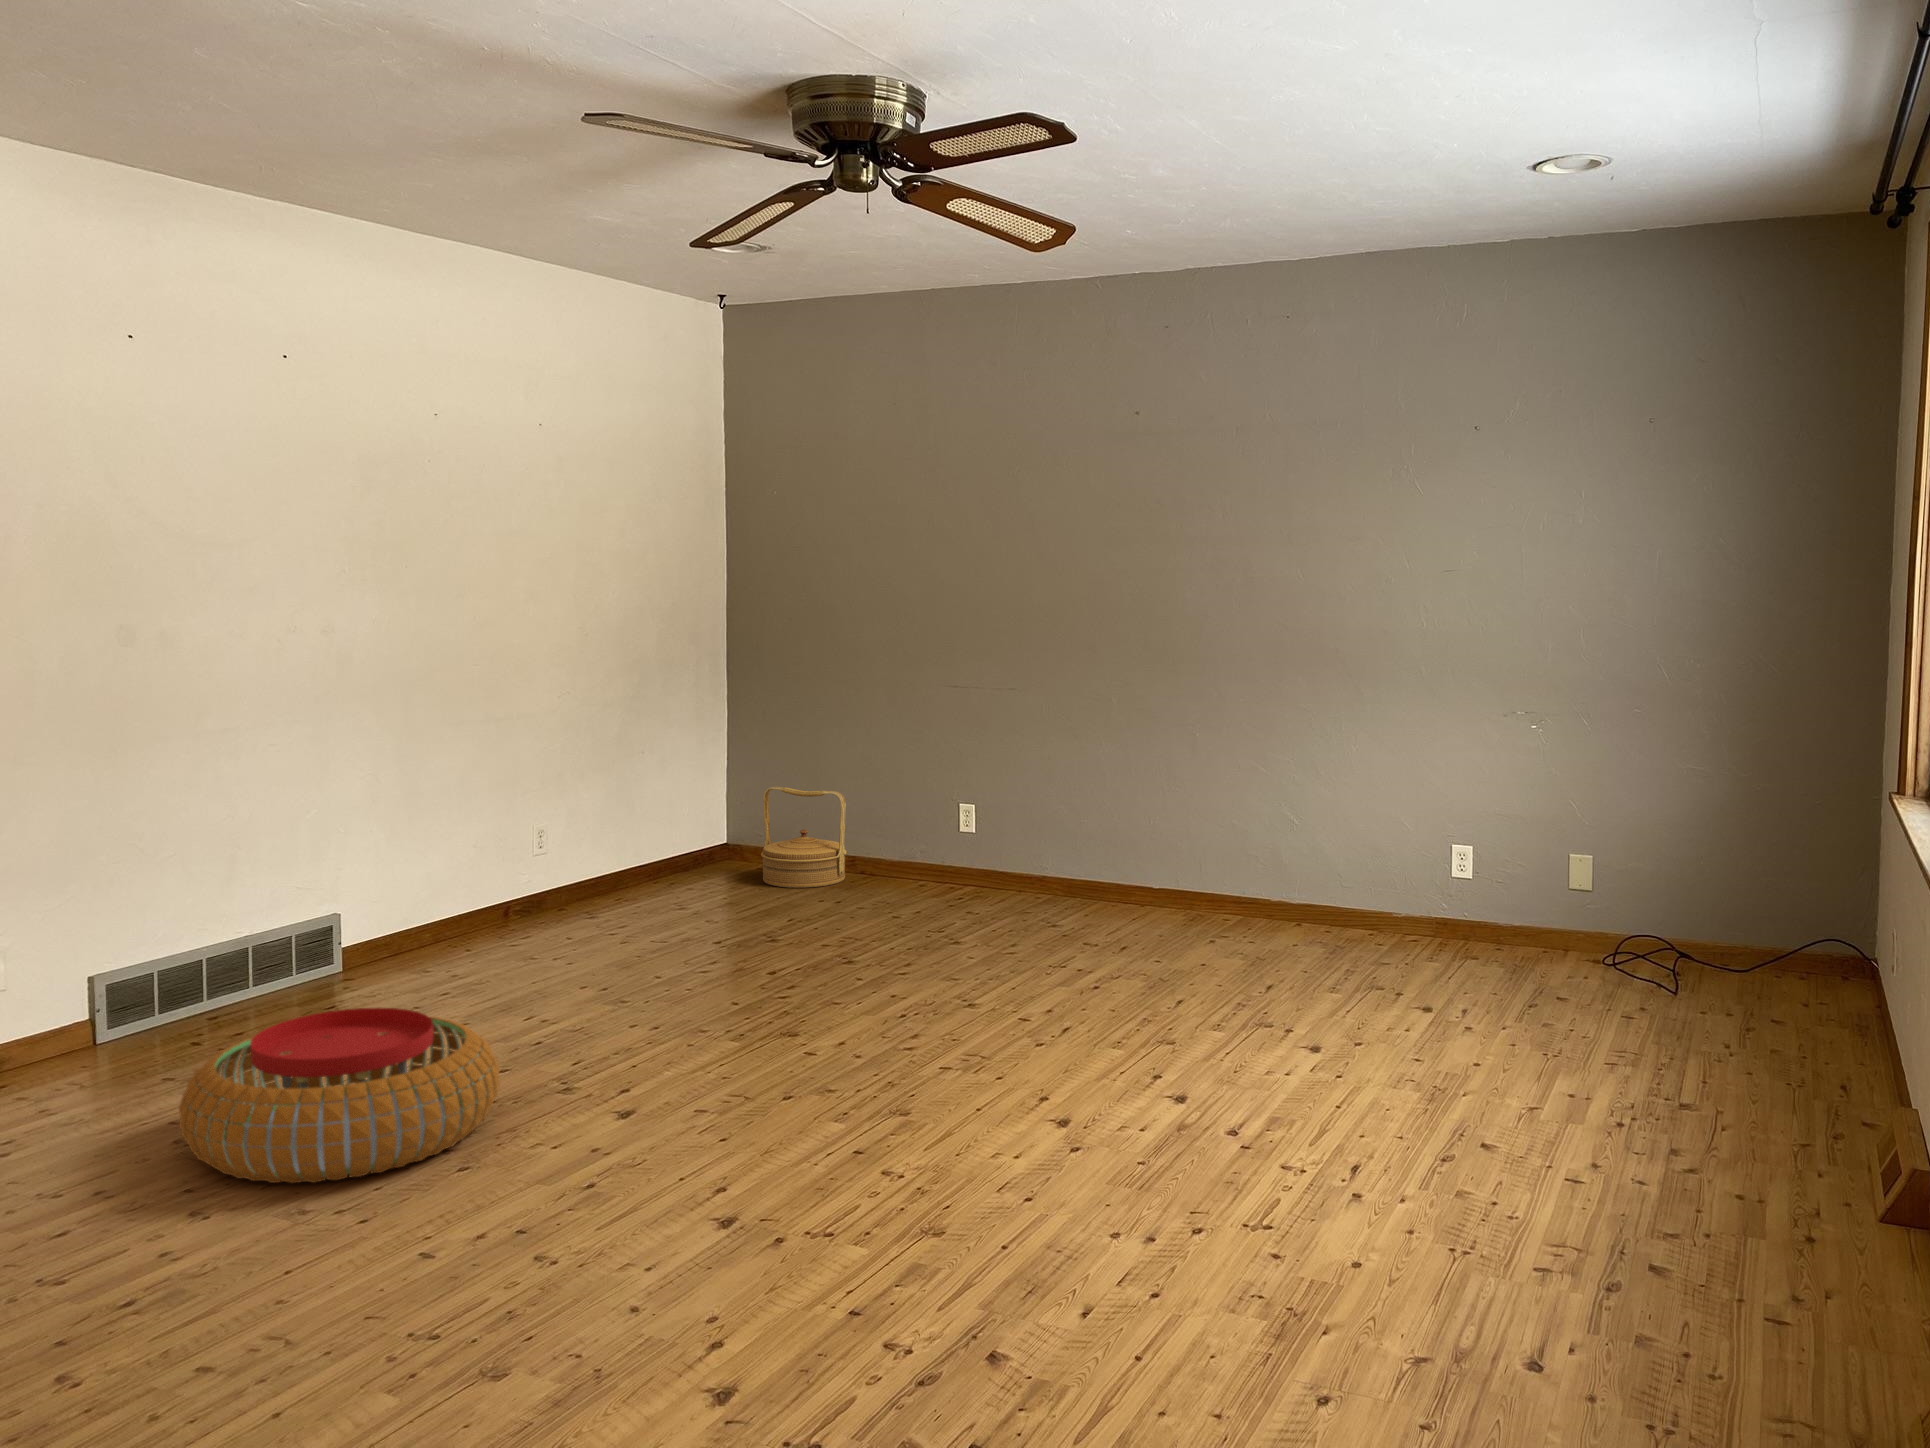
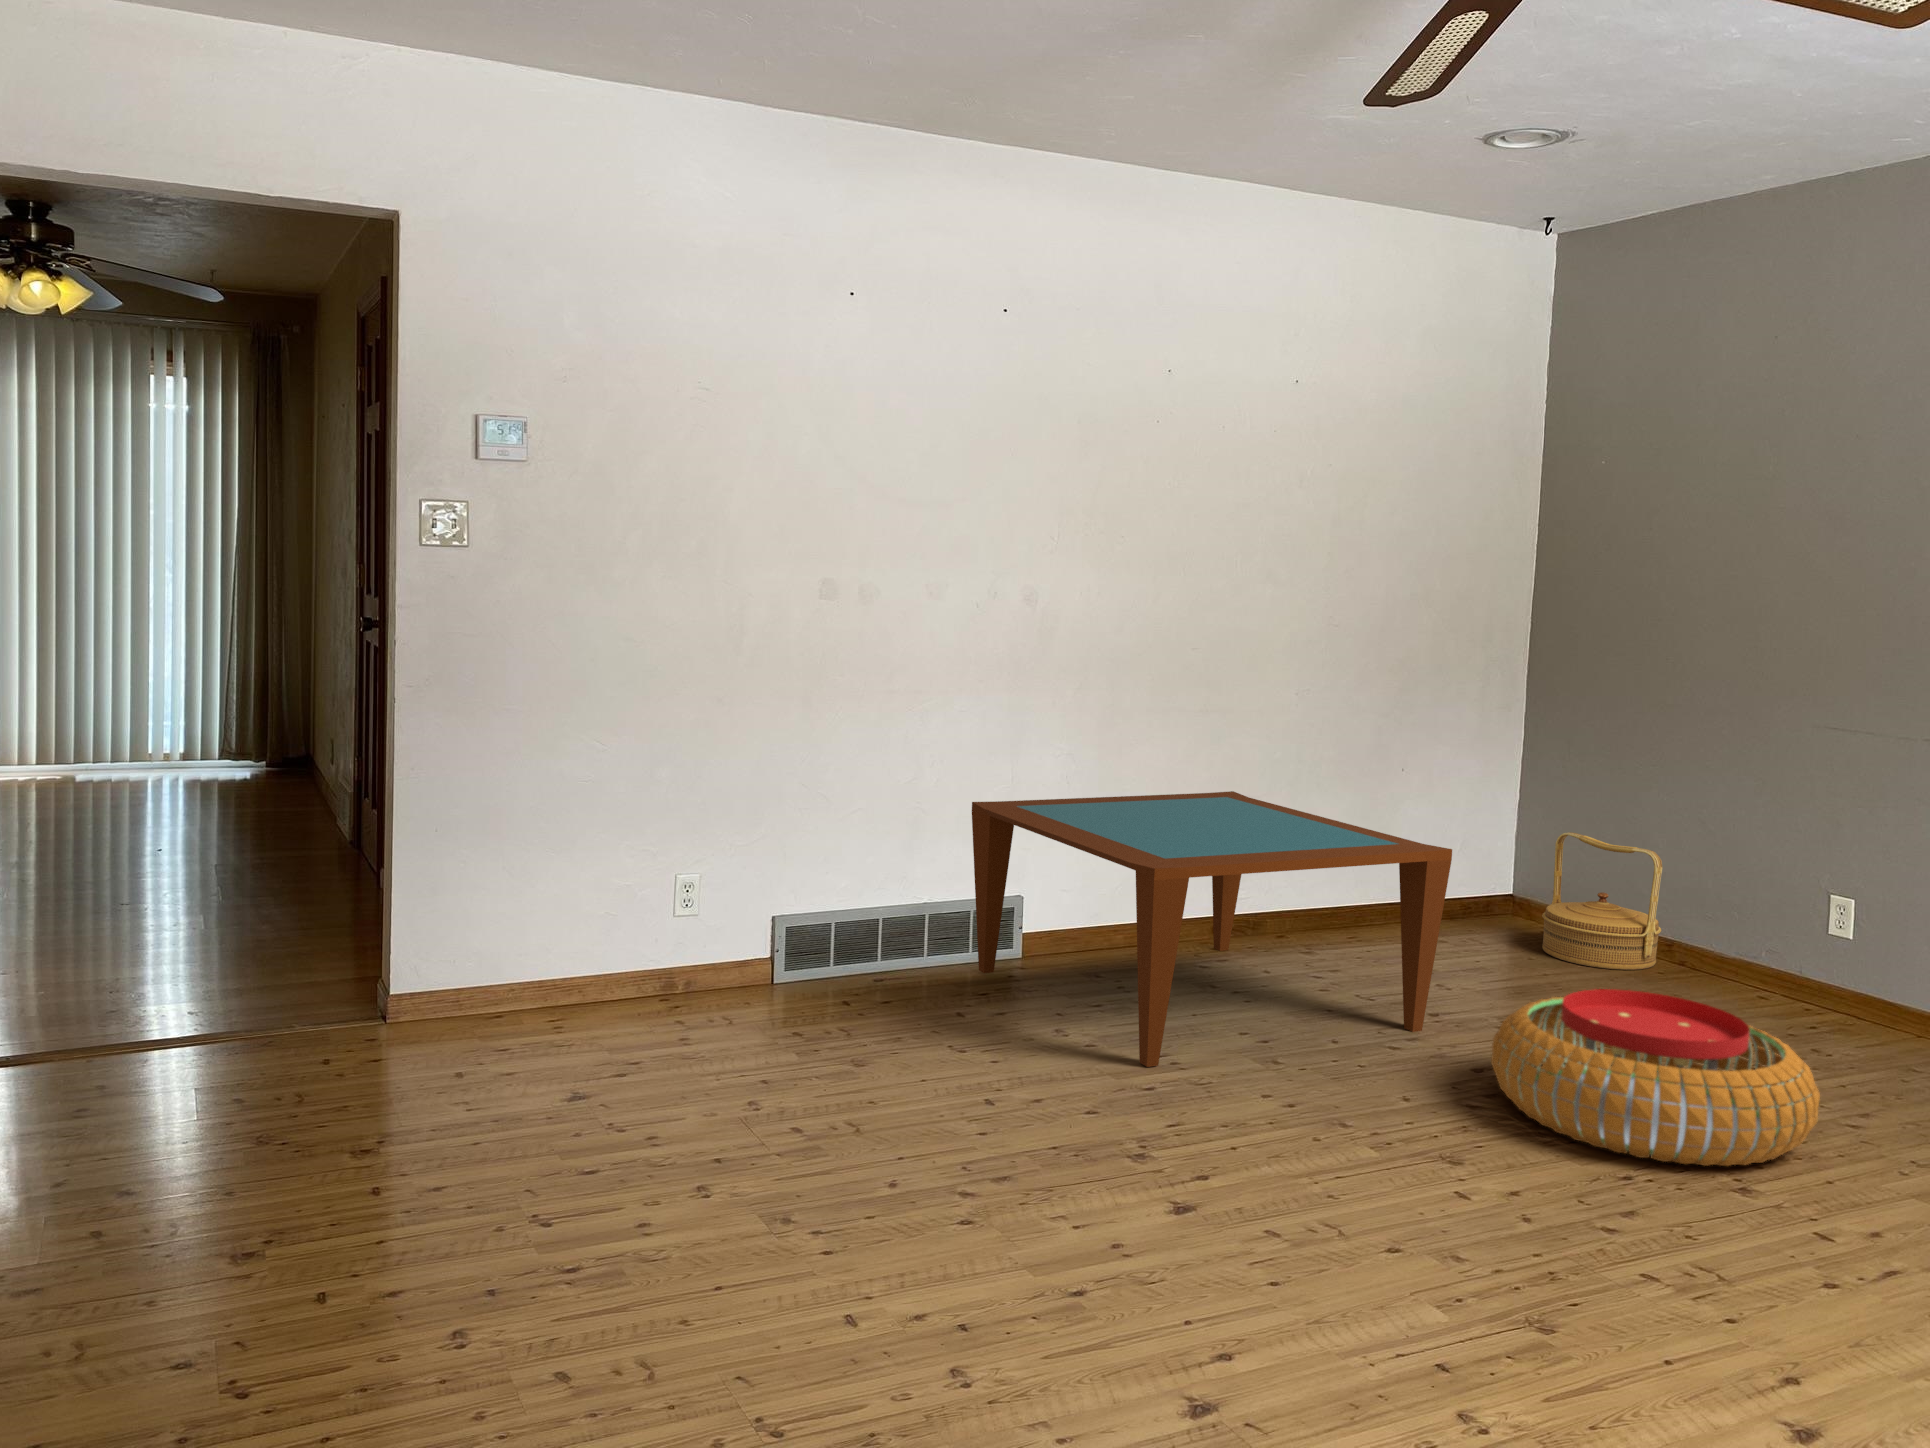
coffee table: none [285,789,726,1029] -> present [972,791,1452,1067]
pouf: present [179,1008,499,1183] -> present [1491,989,1820,1166]

